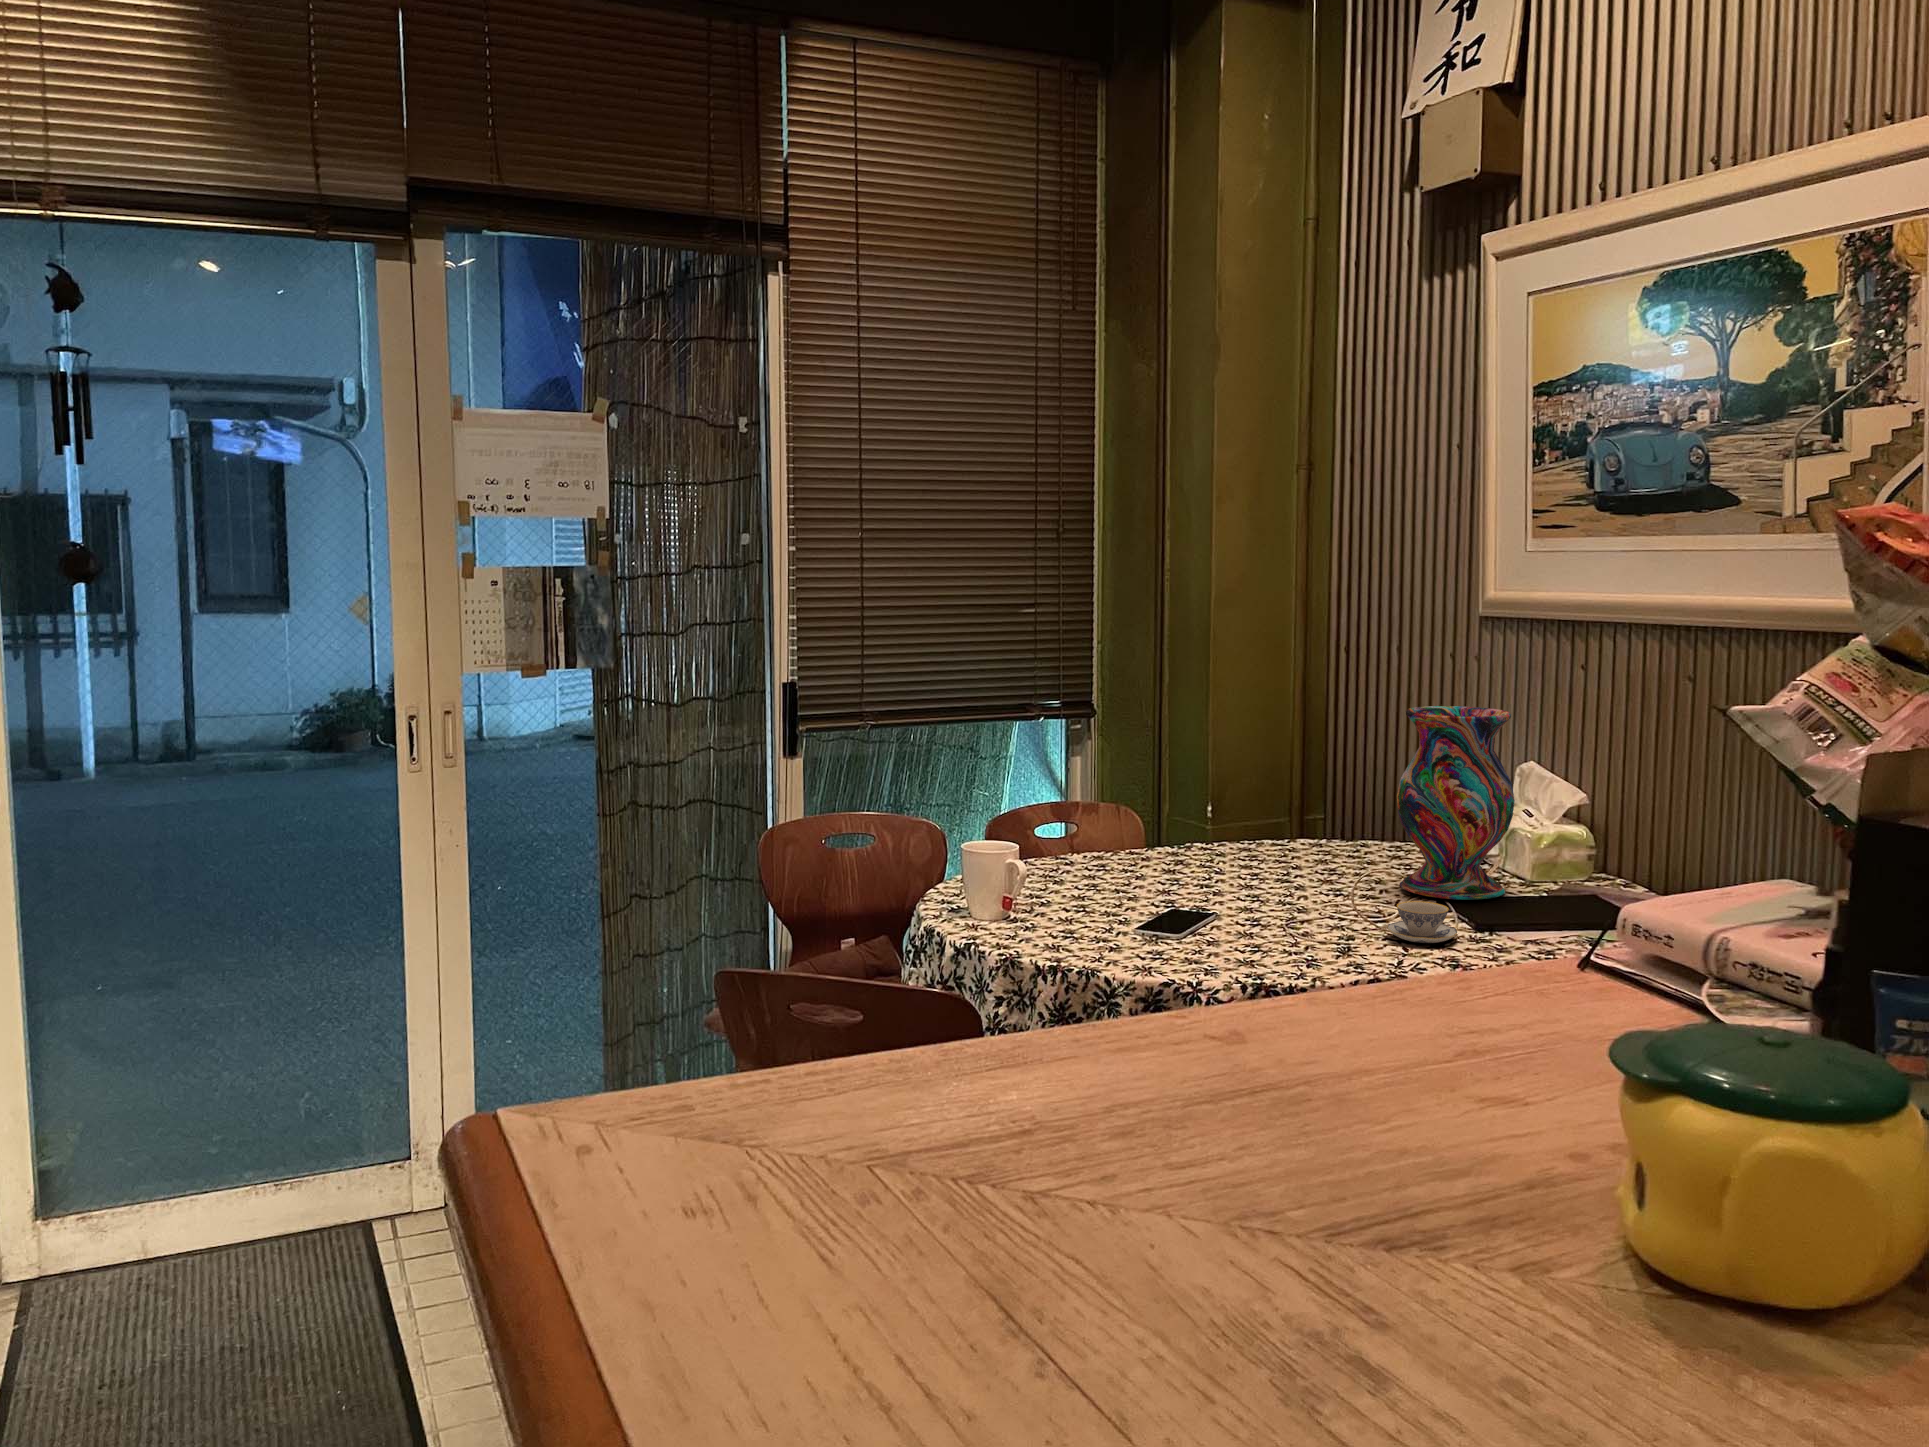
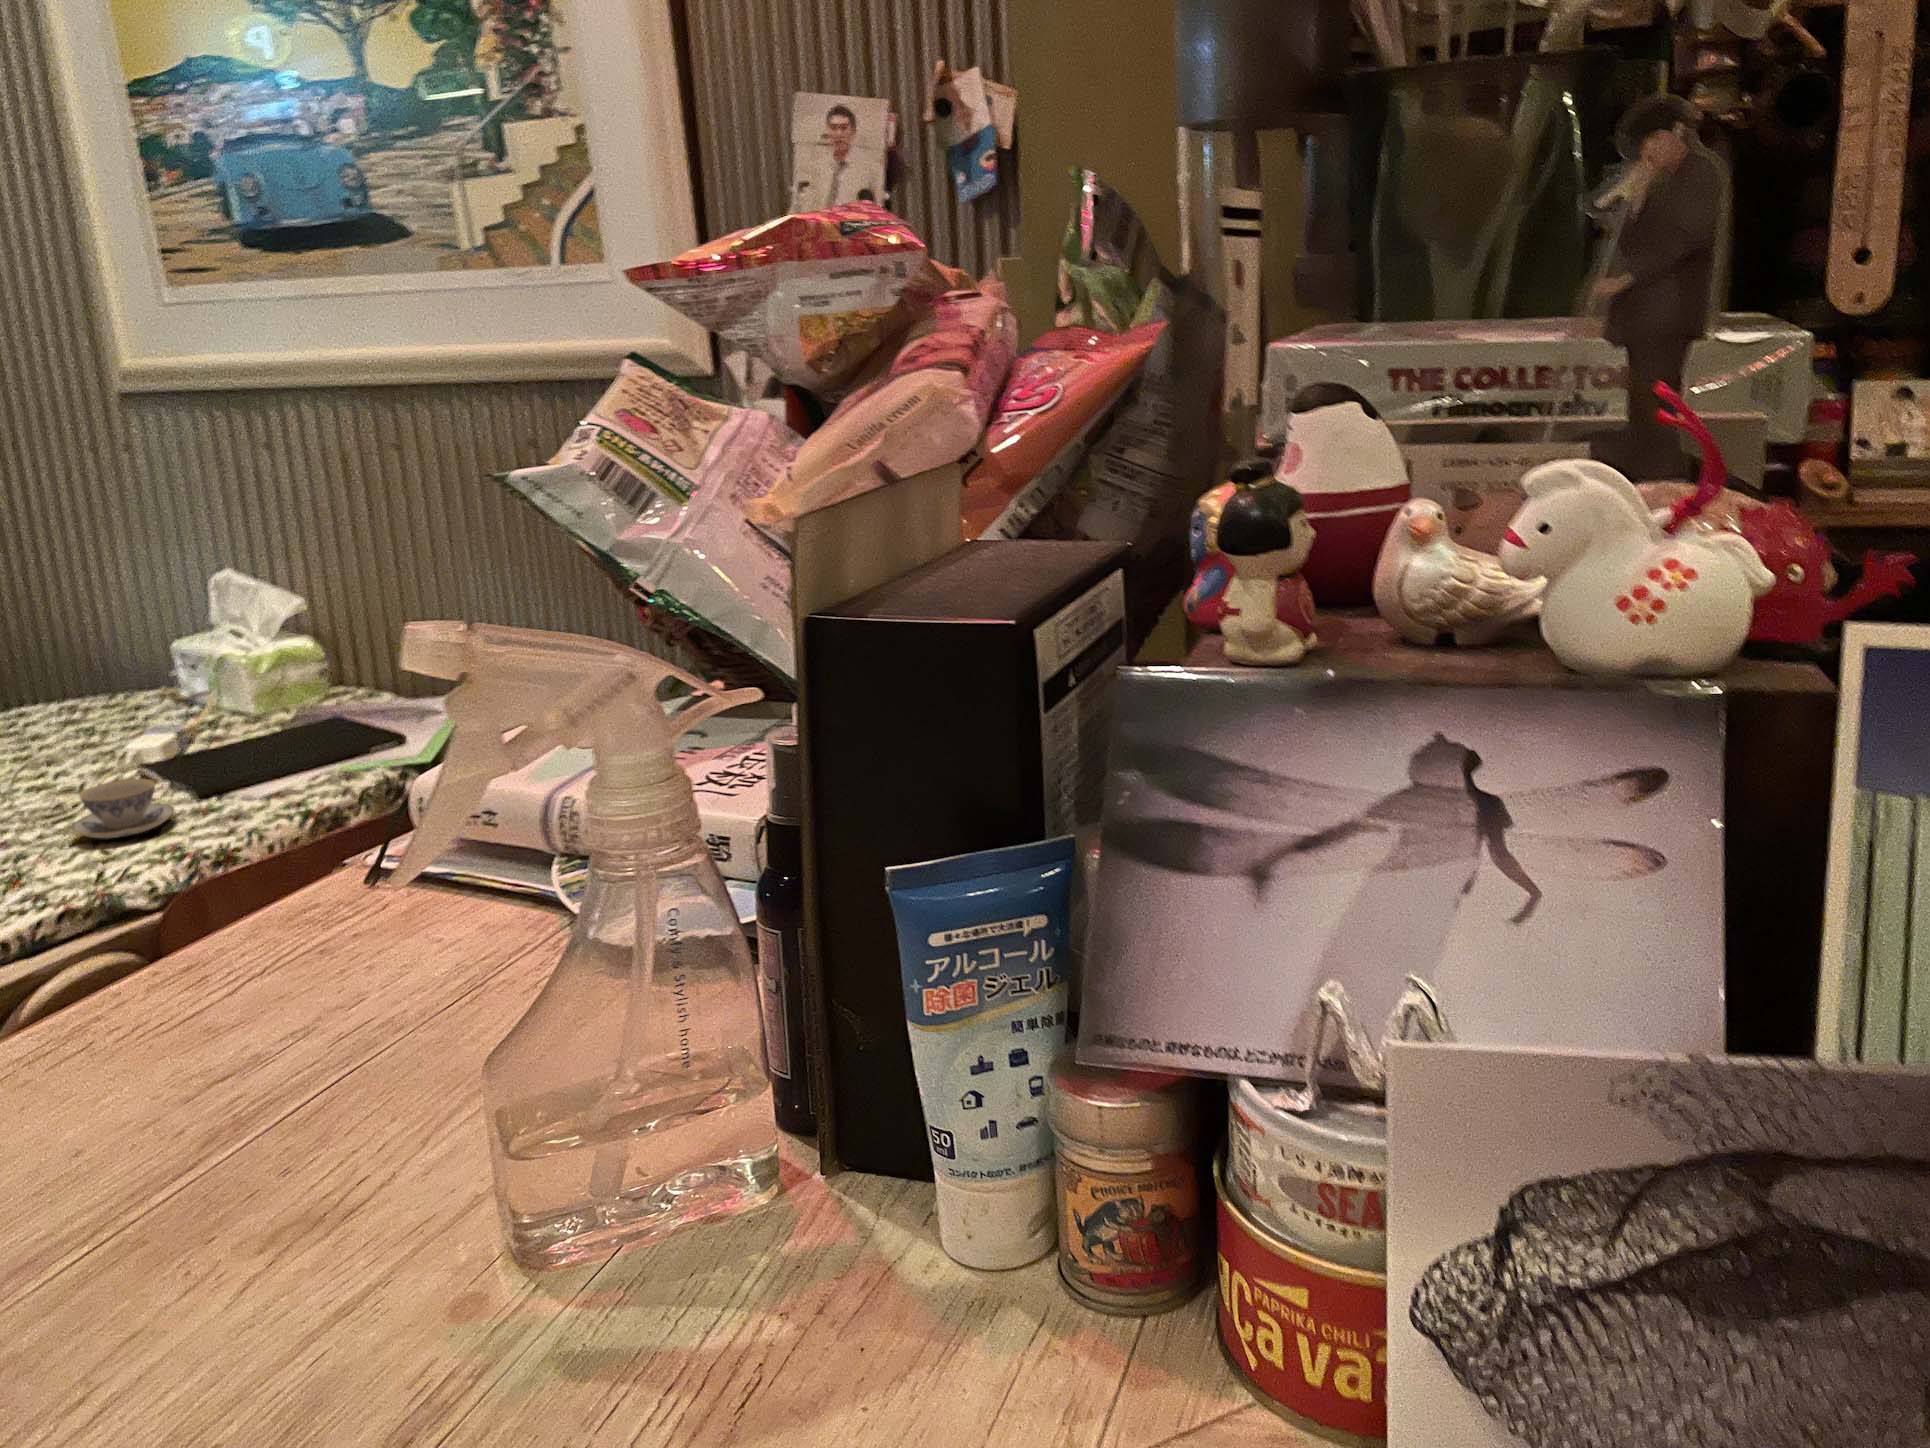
vase: present [1397,706,1515,900] -> none [34,510,228,768]

